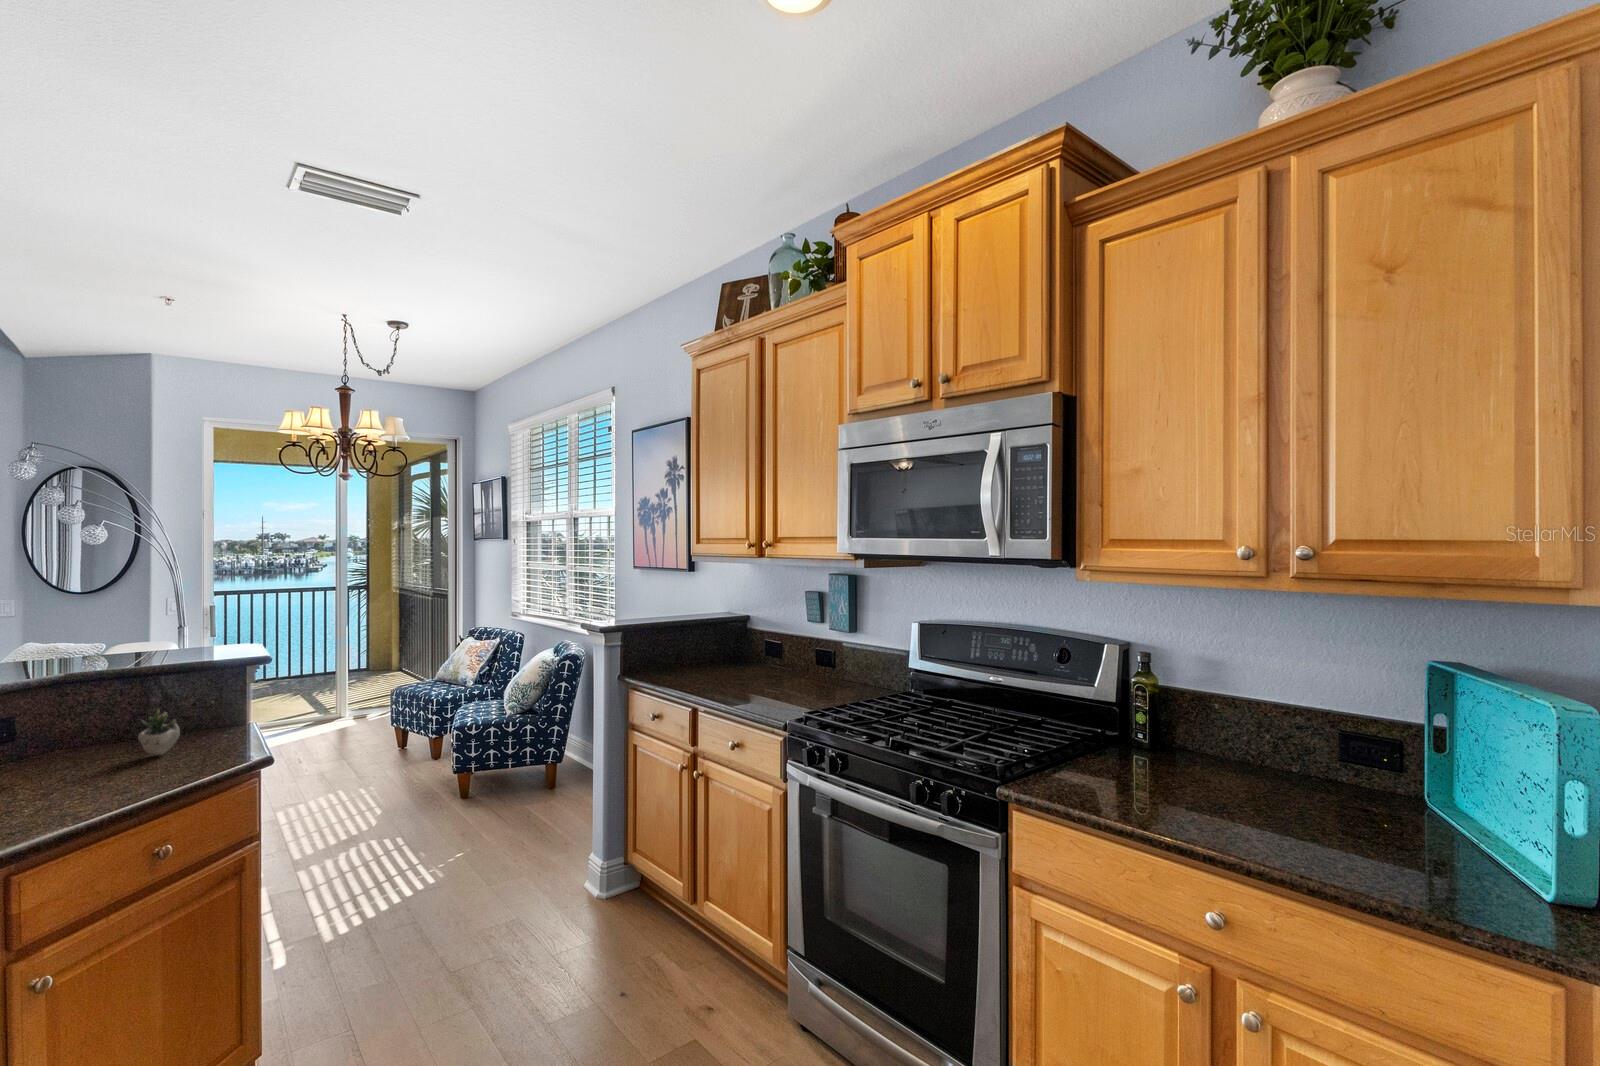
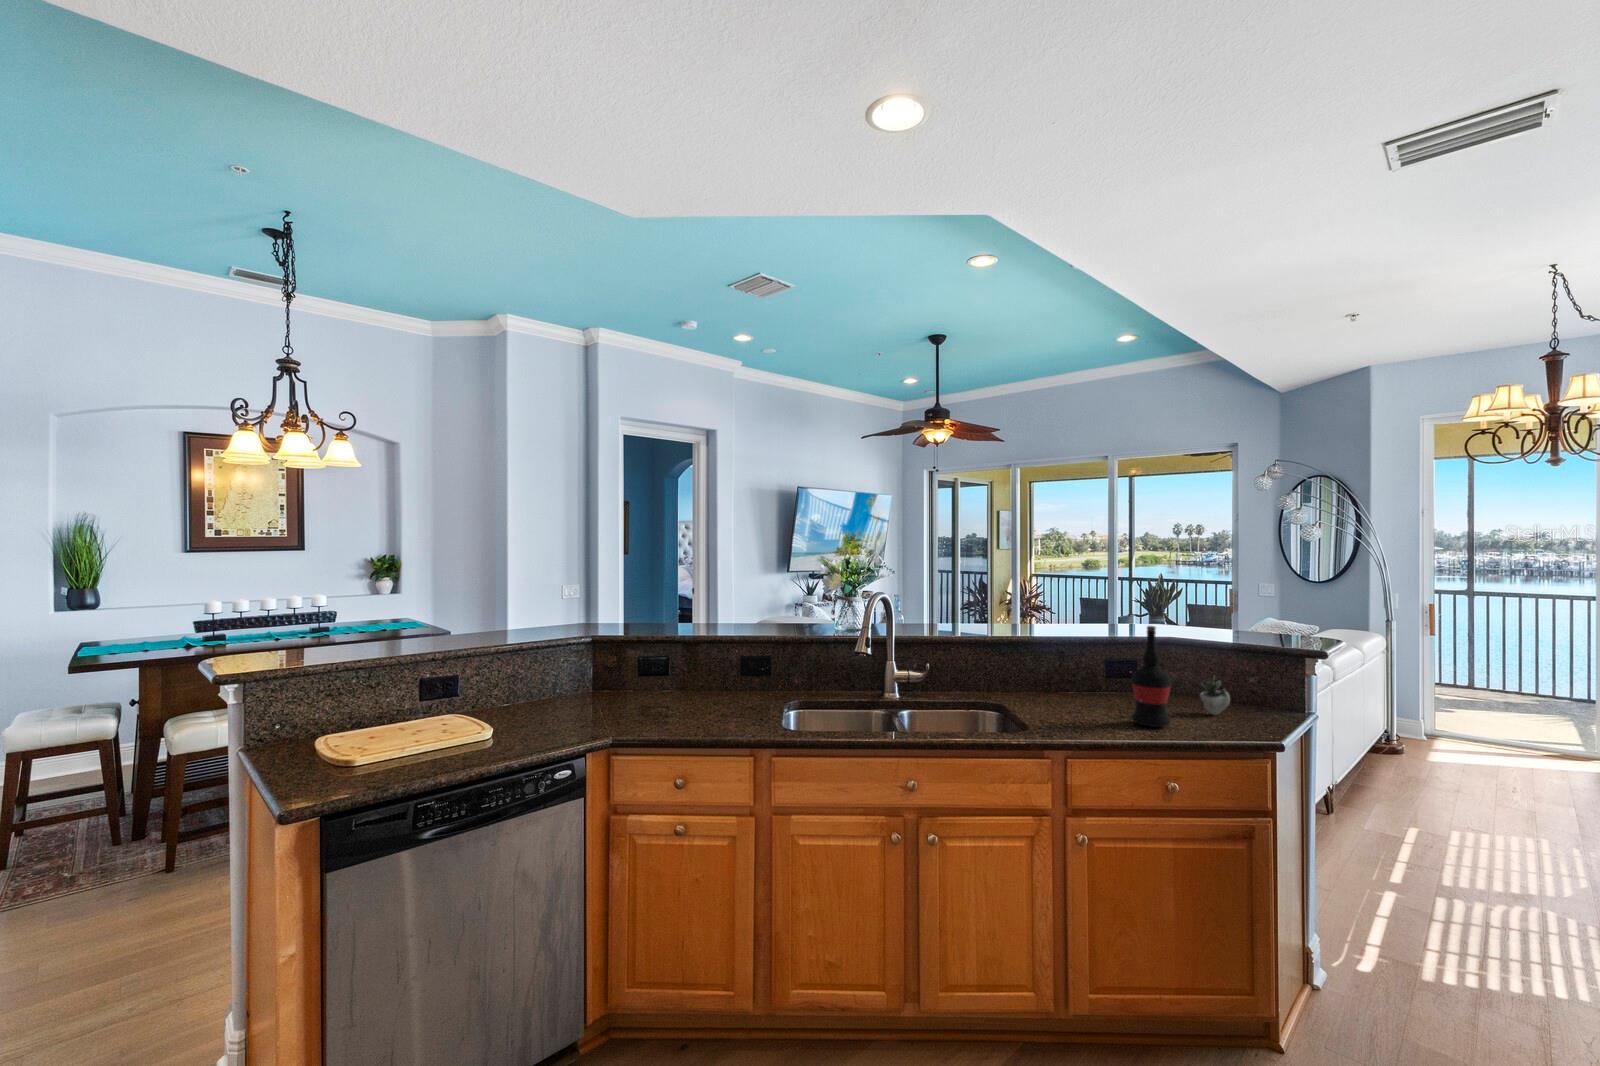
wine bottle: none [70,658,133,793] -> present [1131,626,1171,727]

